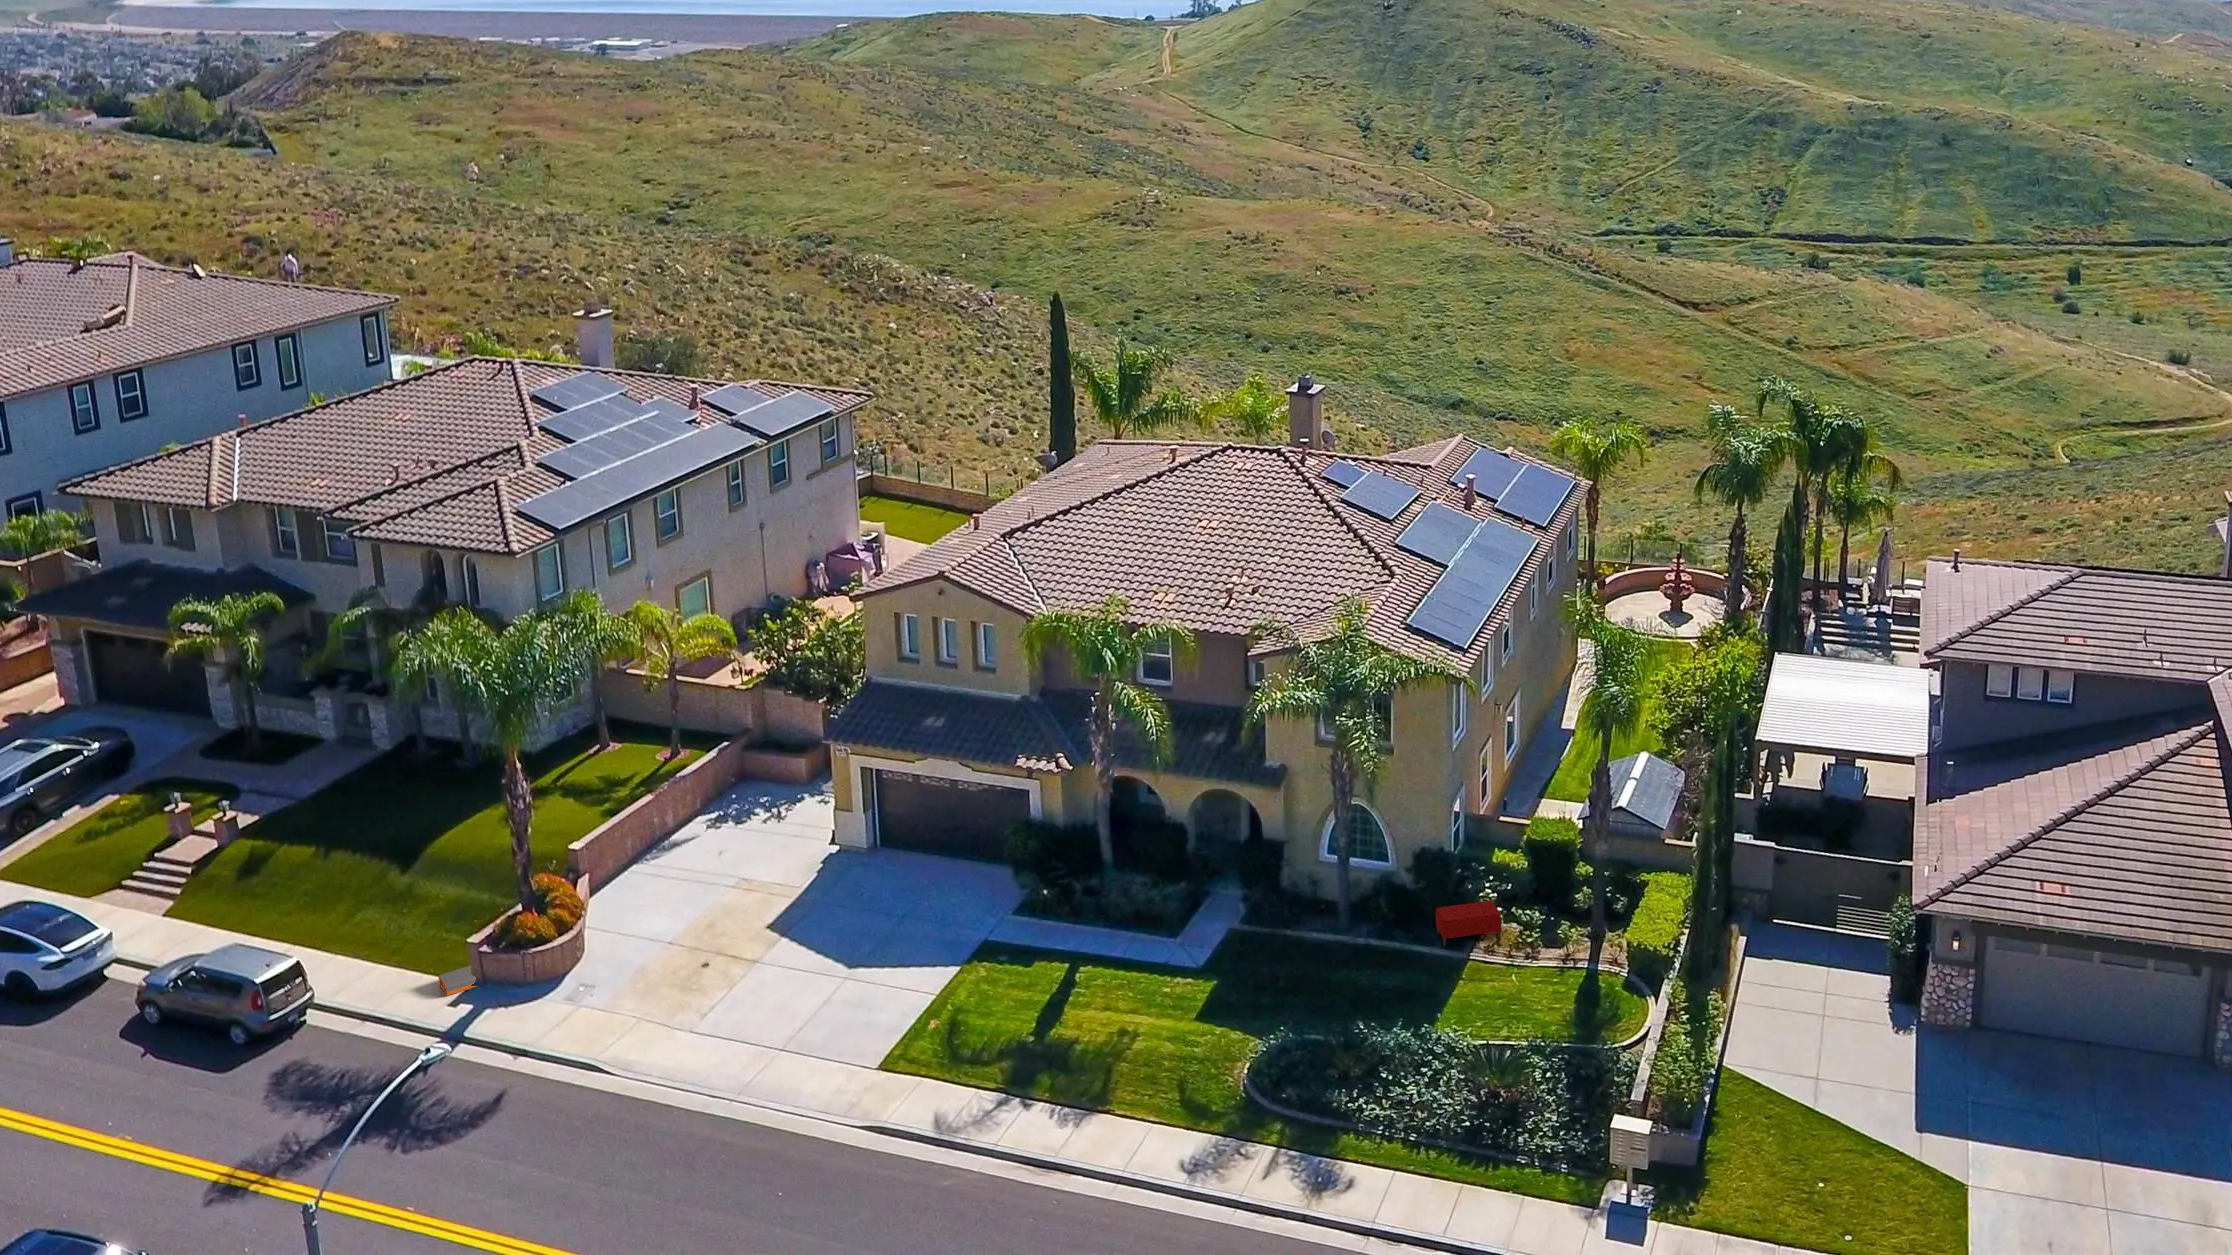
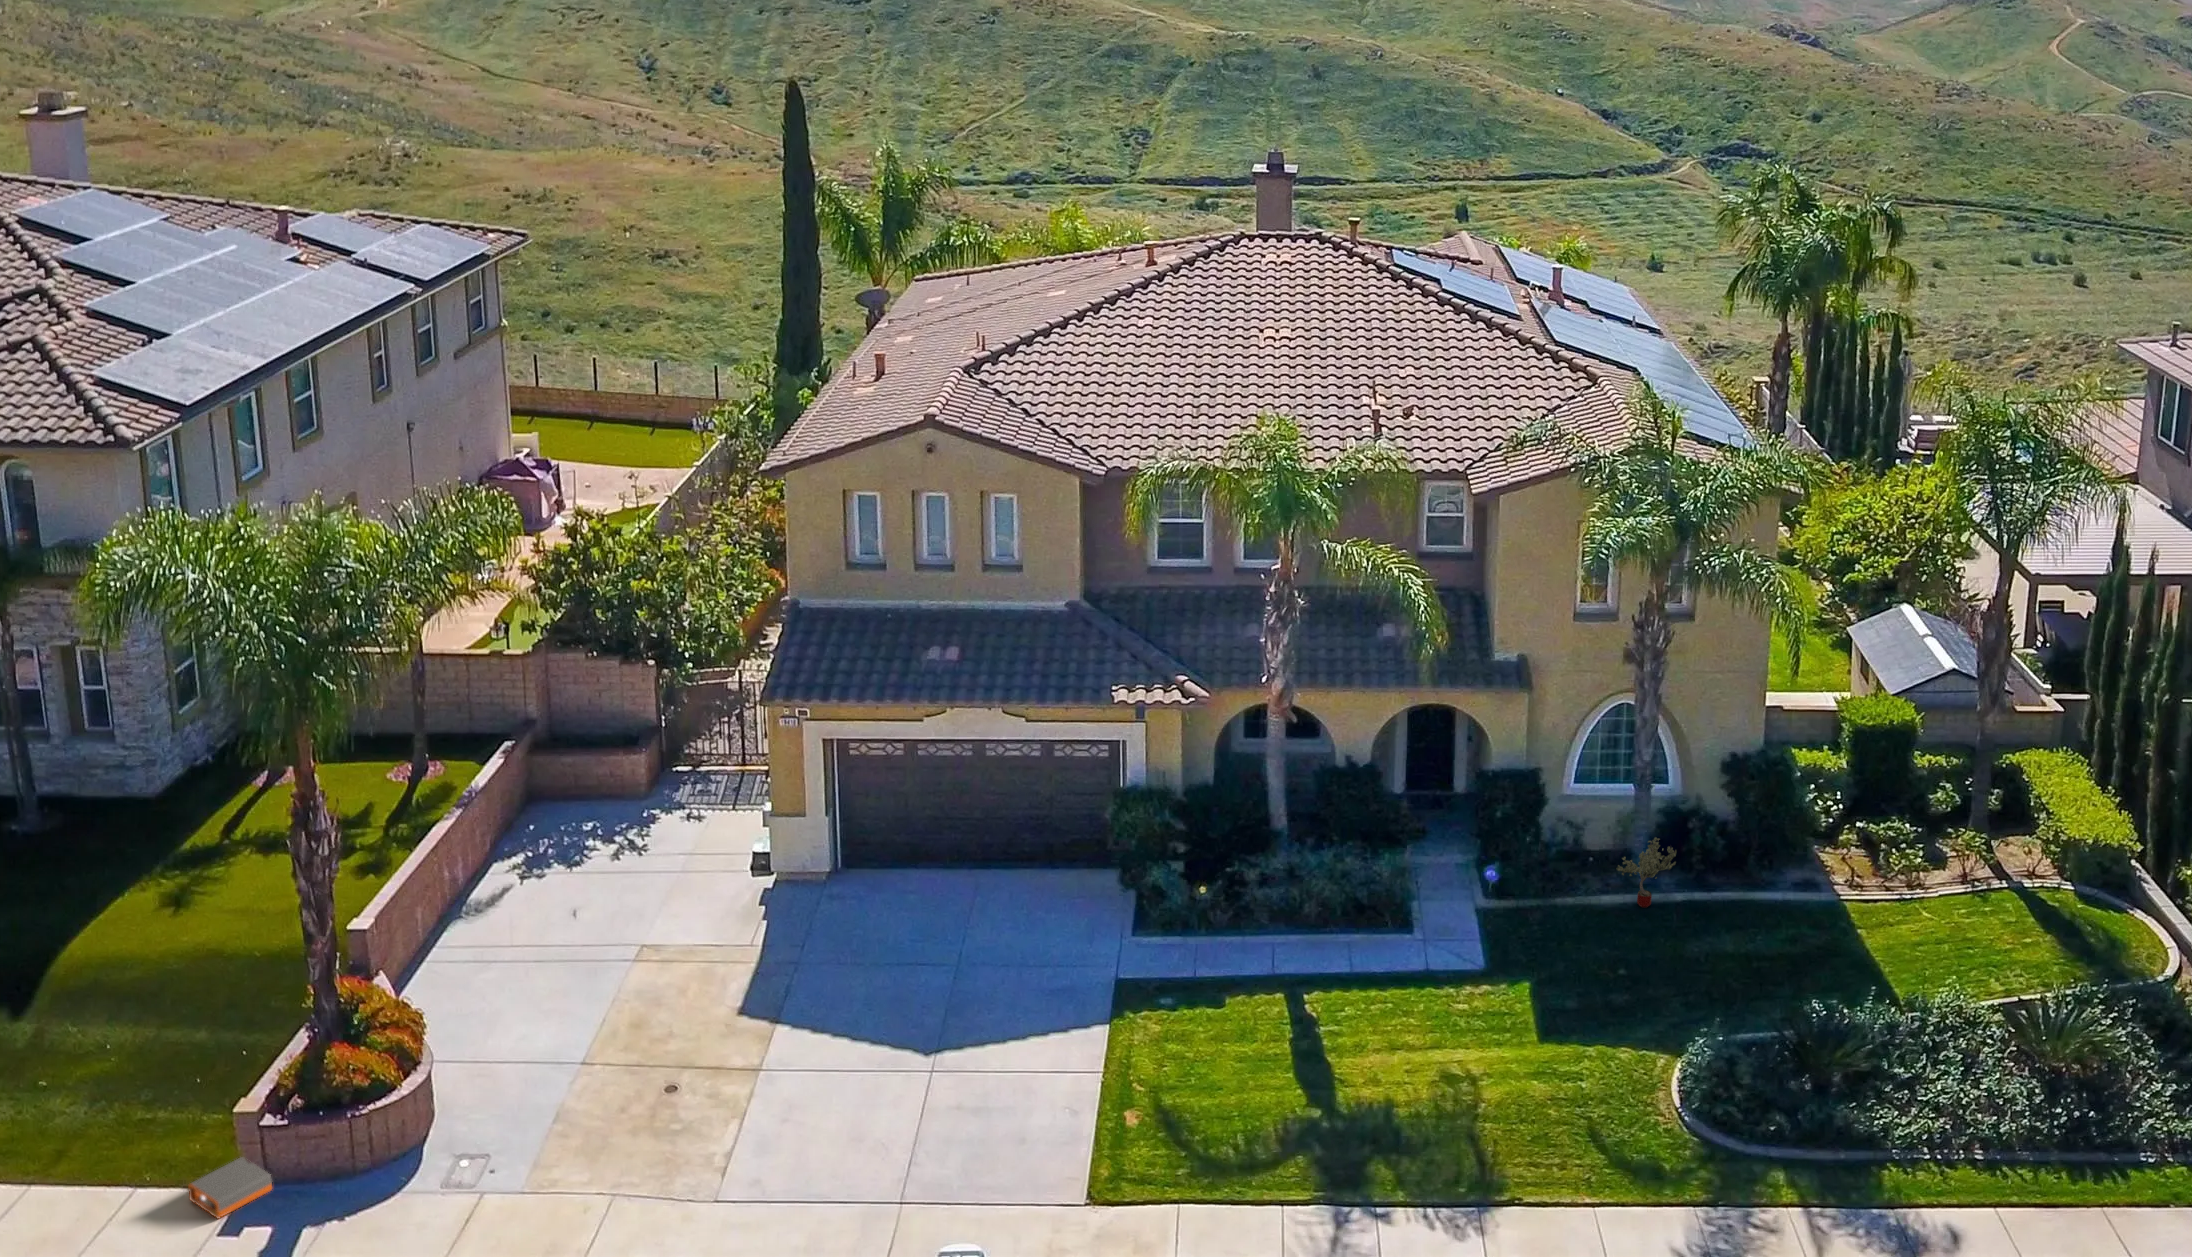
potted tree: none [1320,897,1358,943] -> present [1617,837,1677,908]
bench: present [1436,901,1501,946] -> none [1761,819,1855,890]

